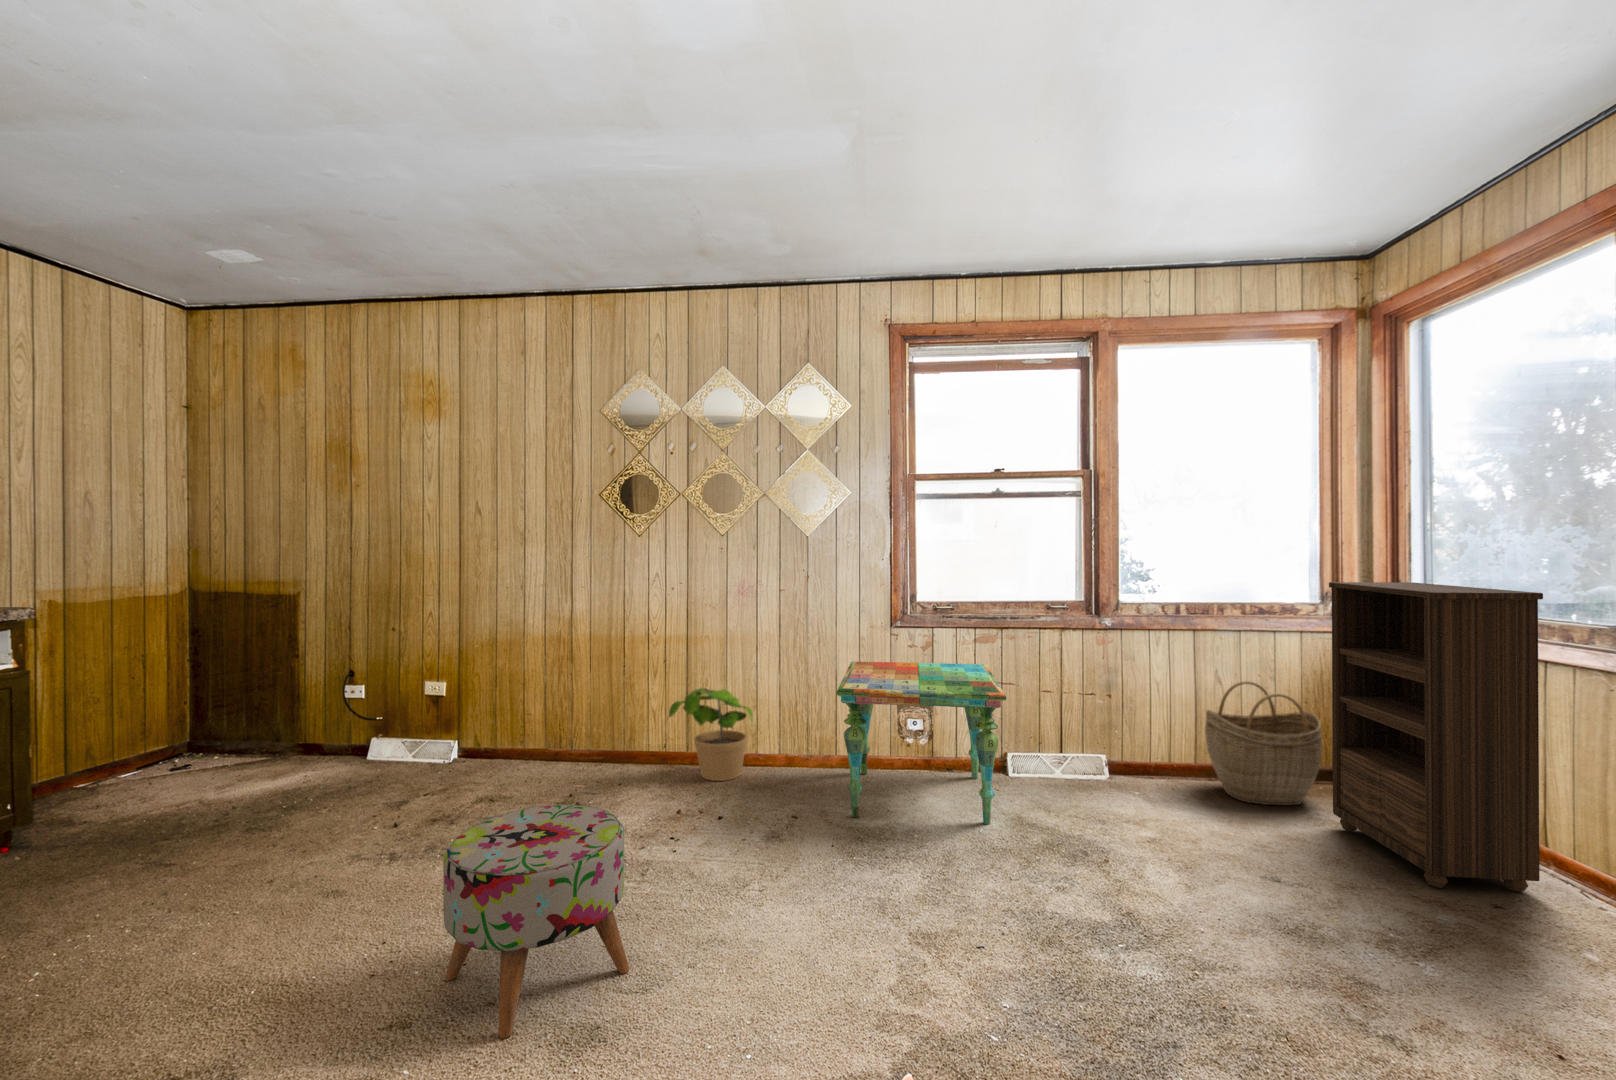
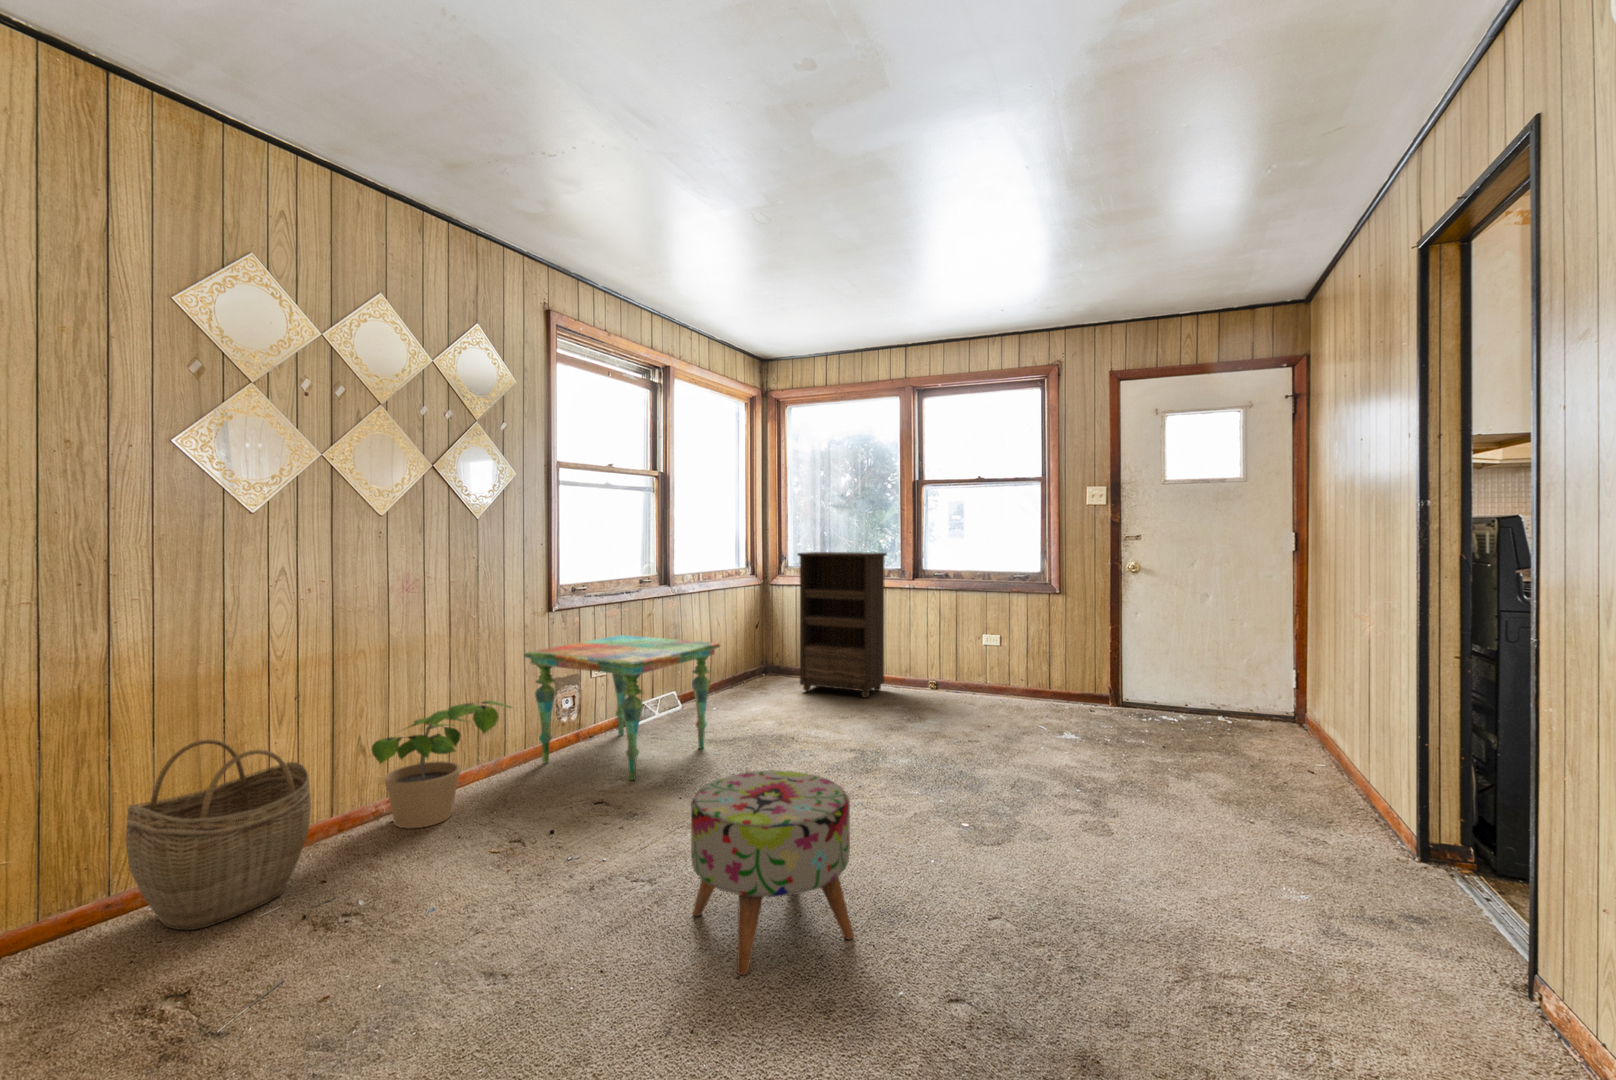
woven basket: present [1205,681,1322,805] -> present [126,739,311,930]

